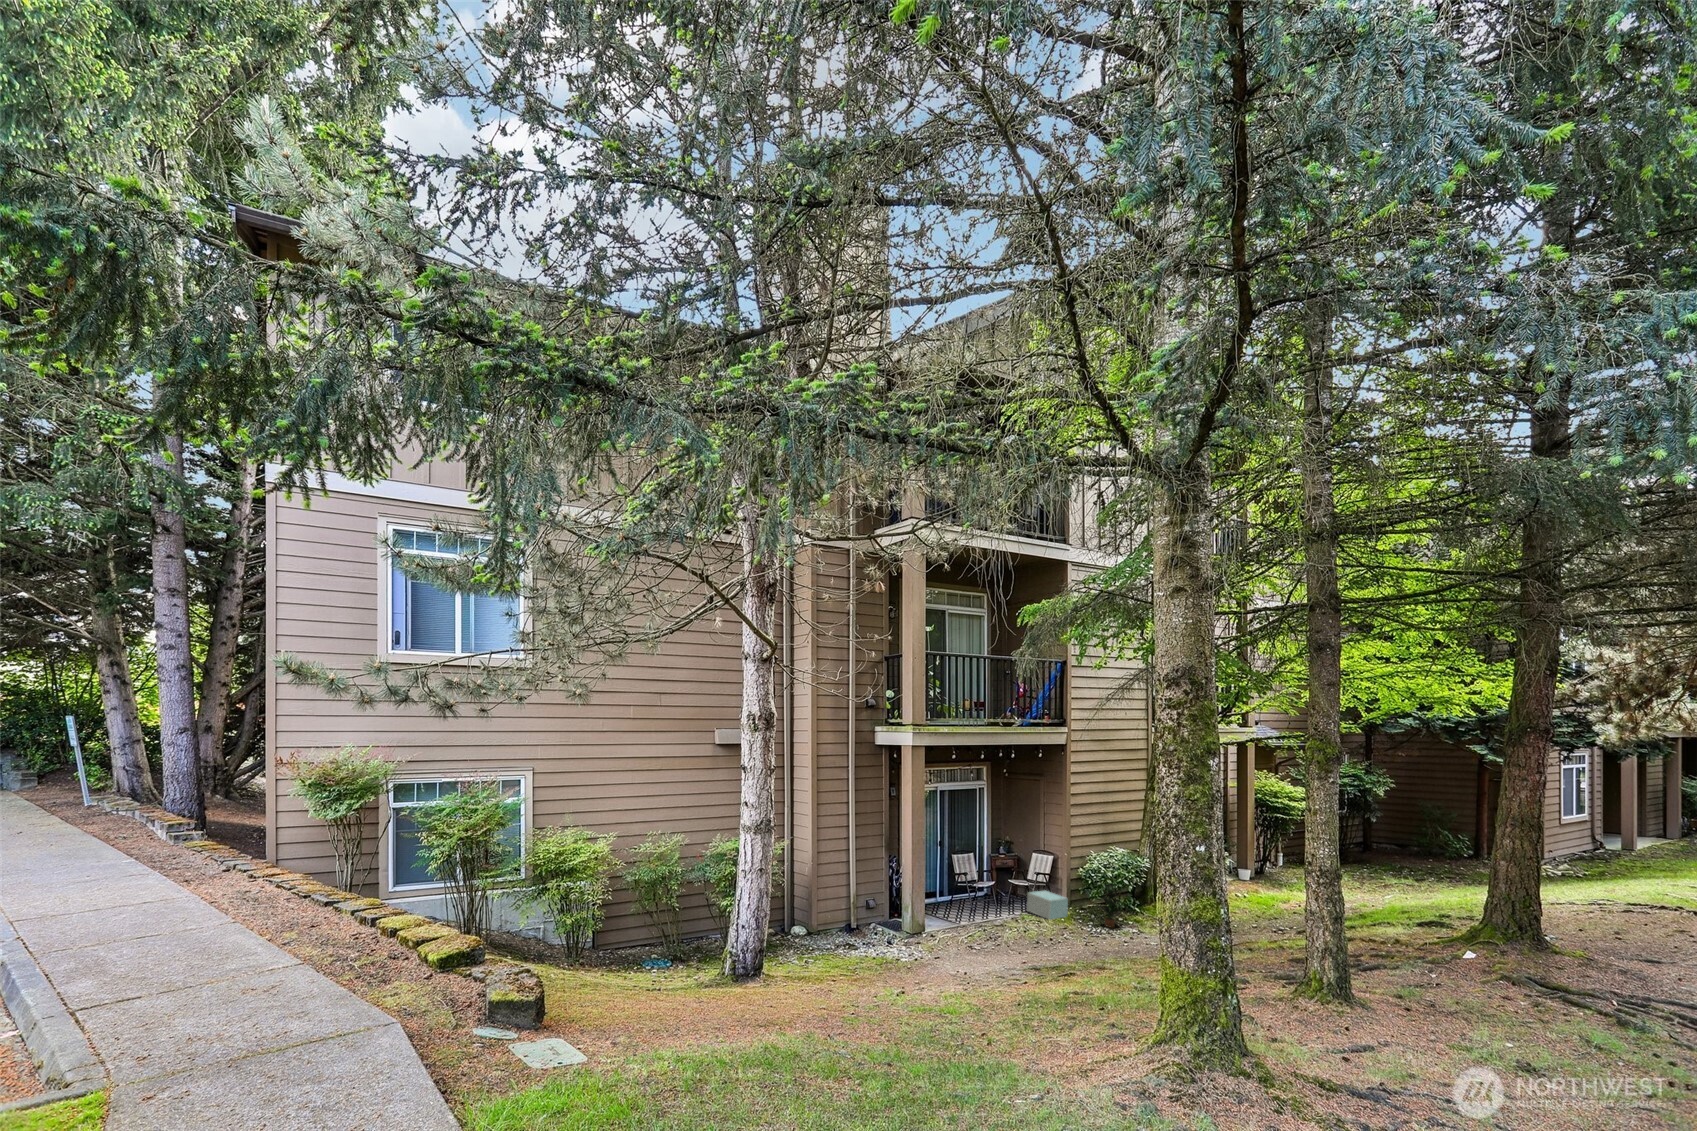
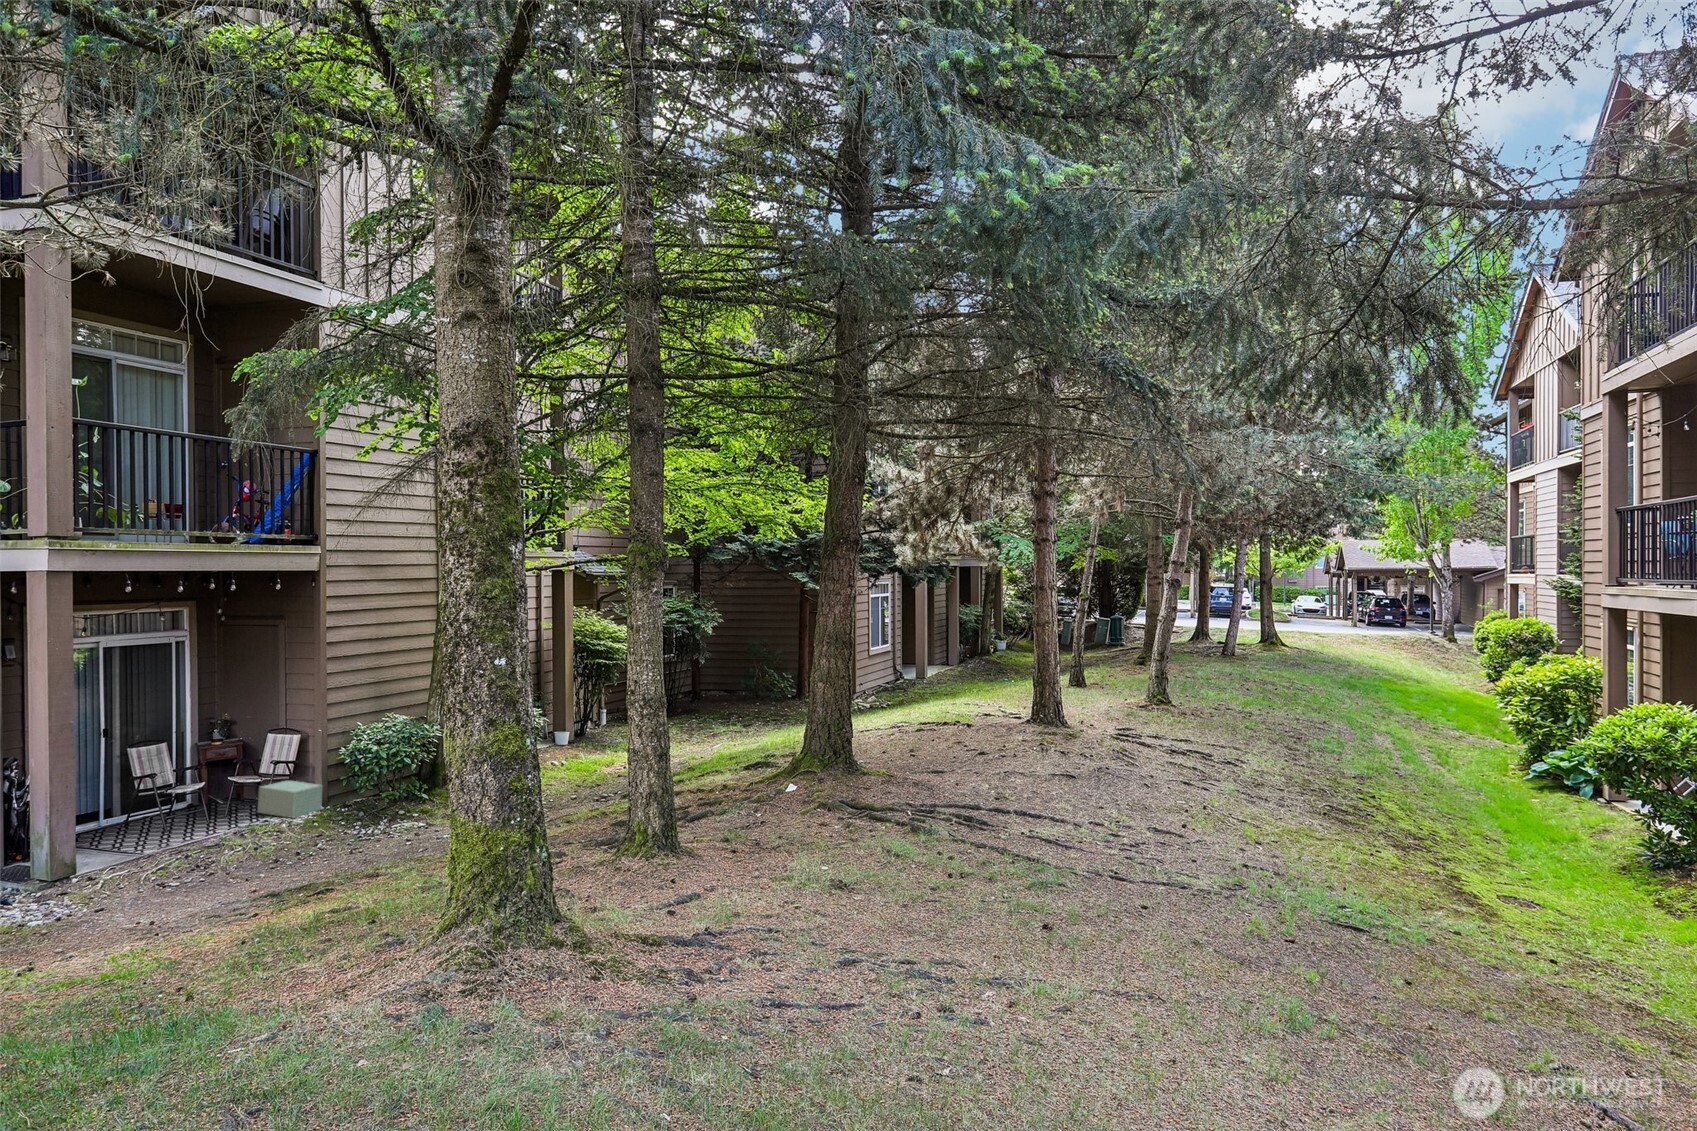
potted plant: present [1098,885,1120,928] -> none [365,758,401,813]

